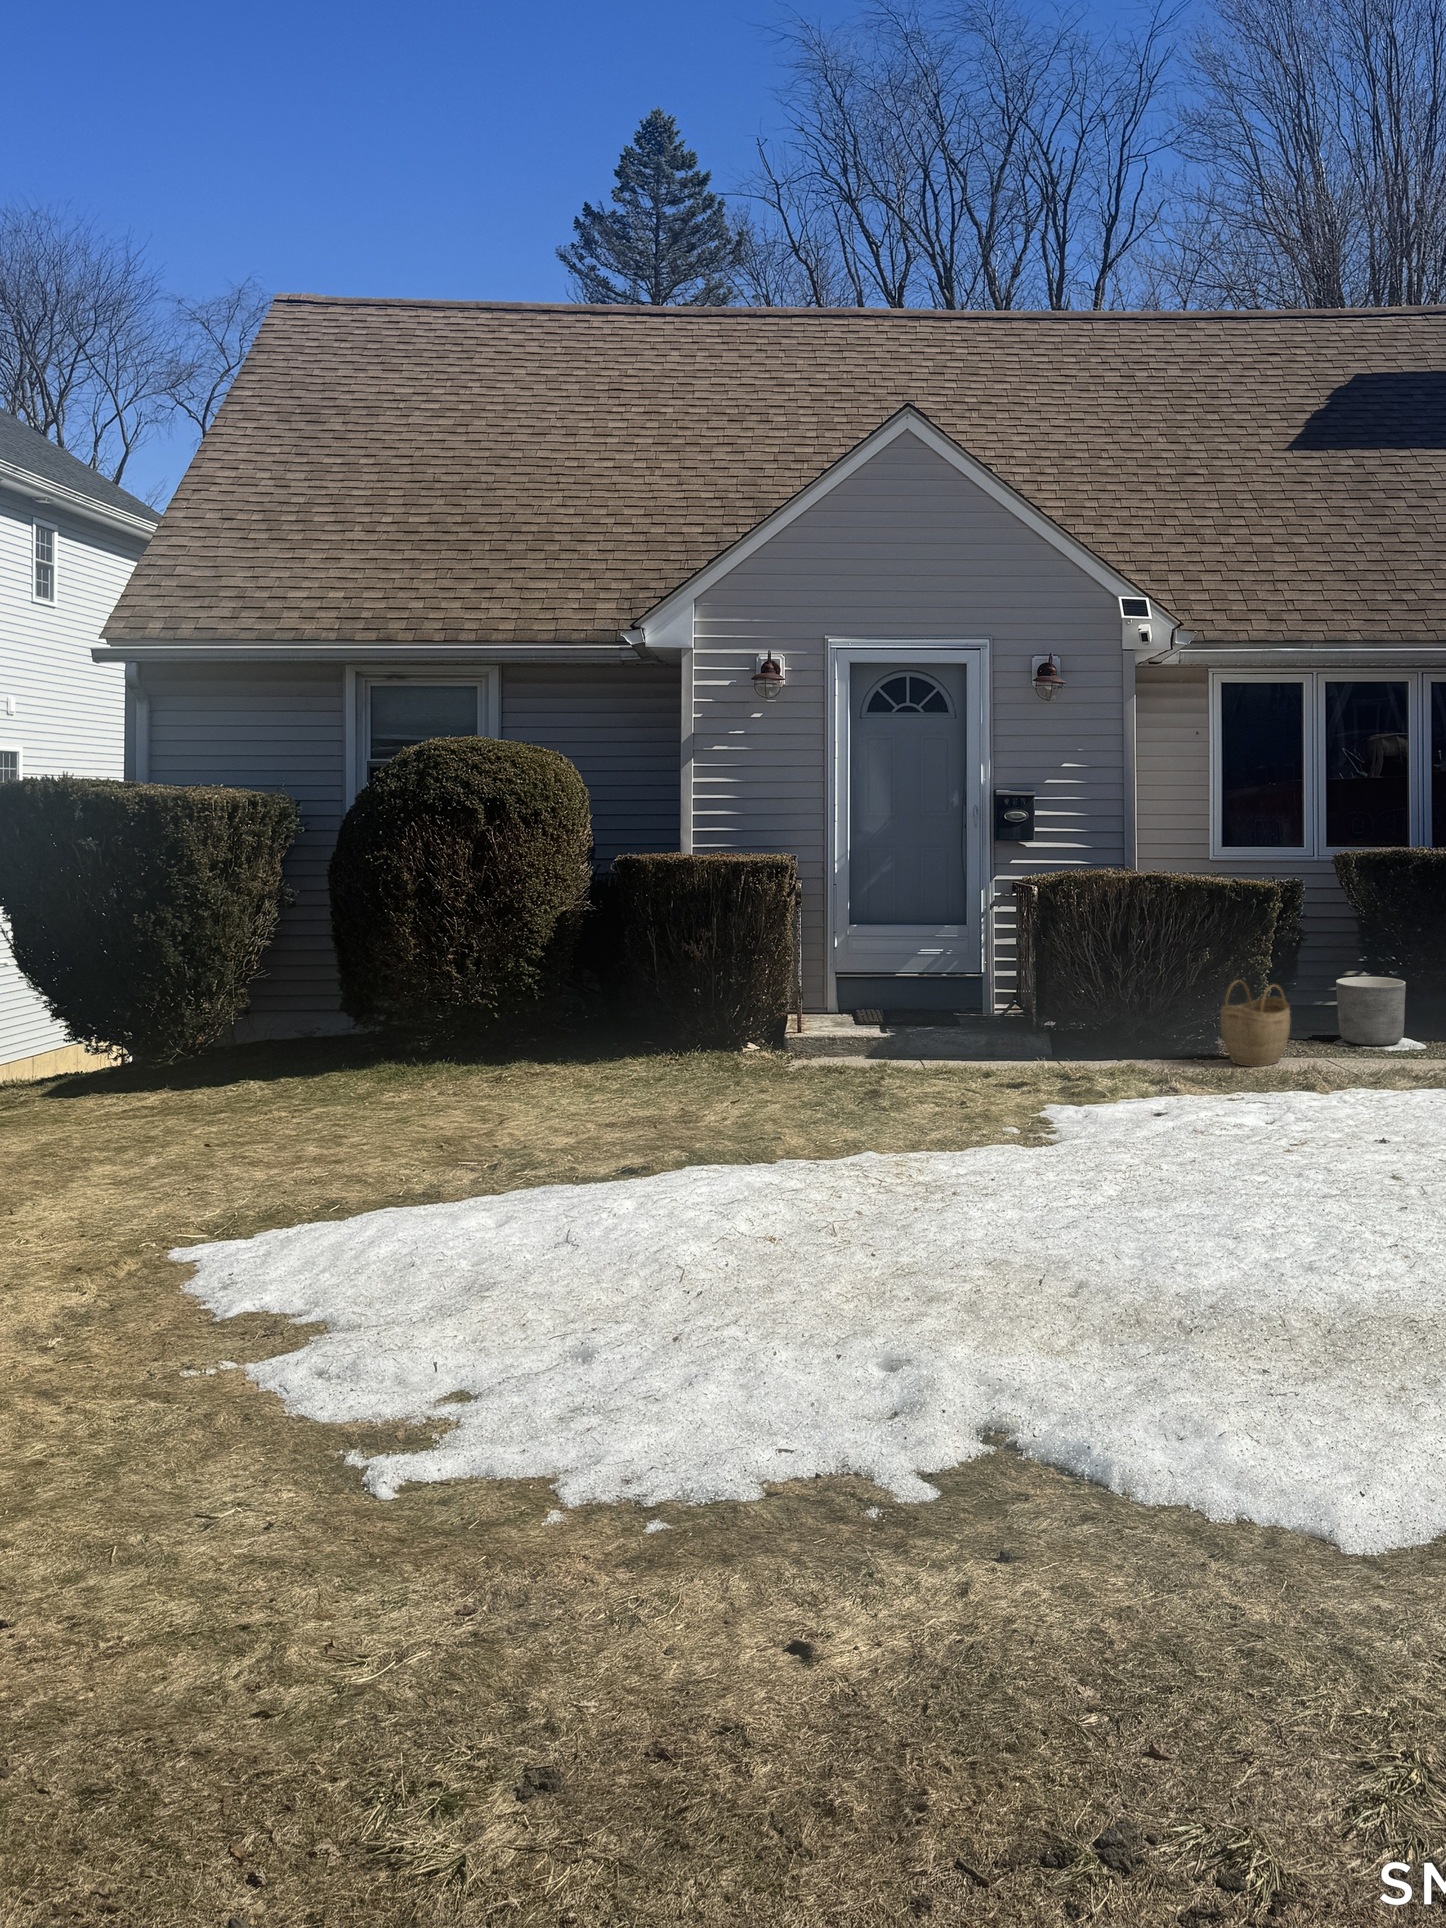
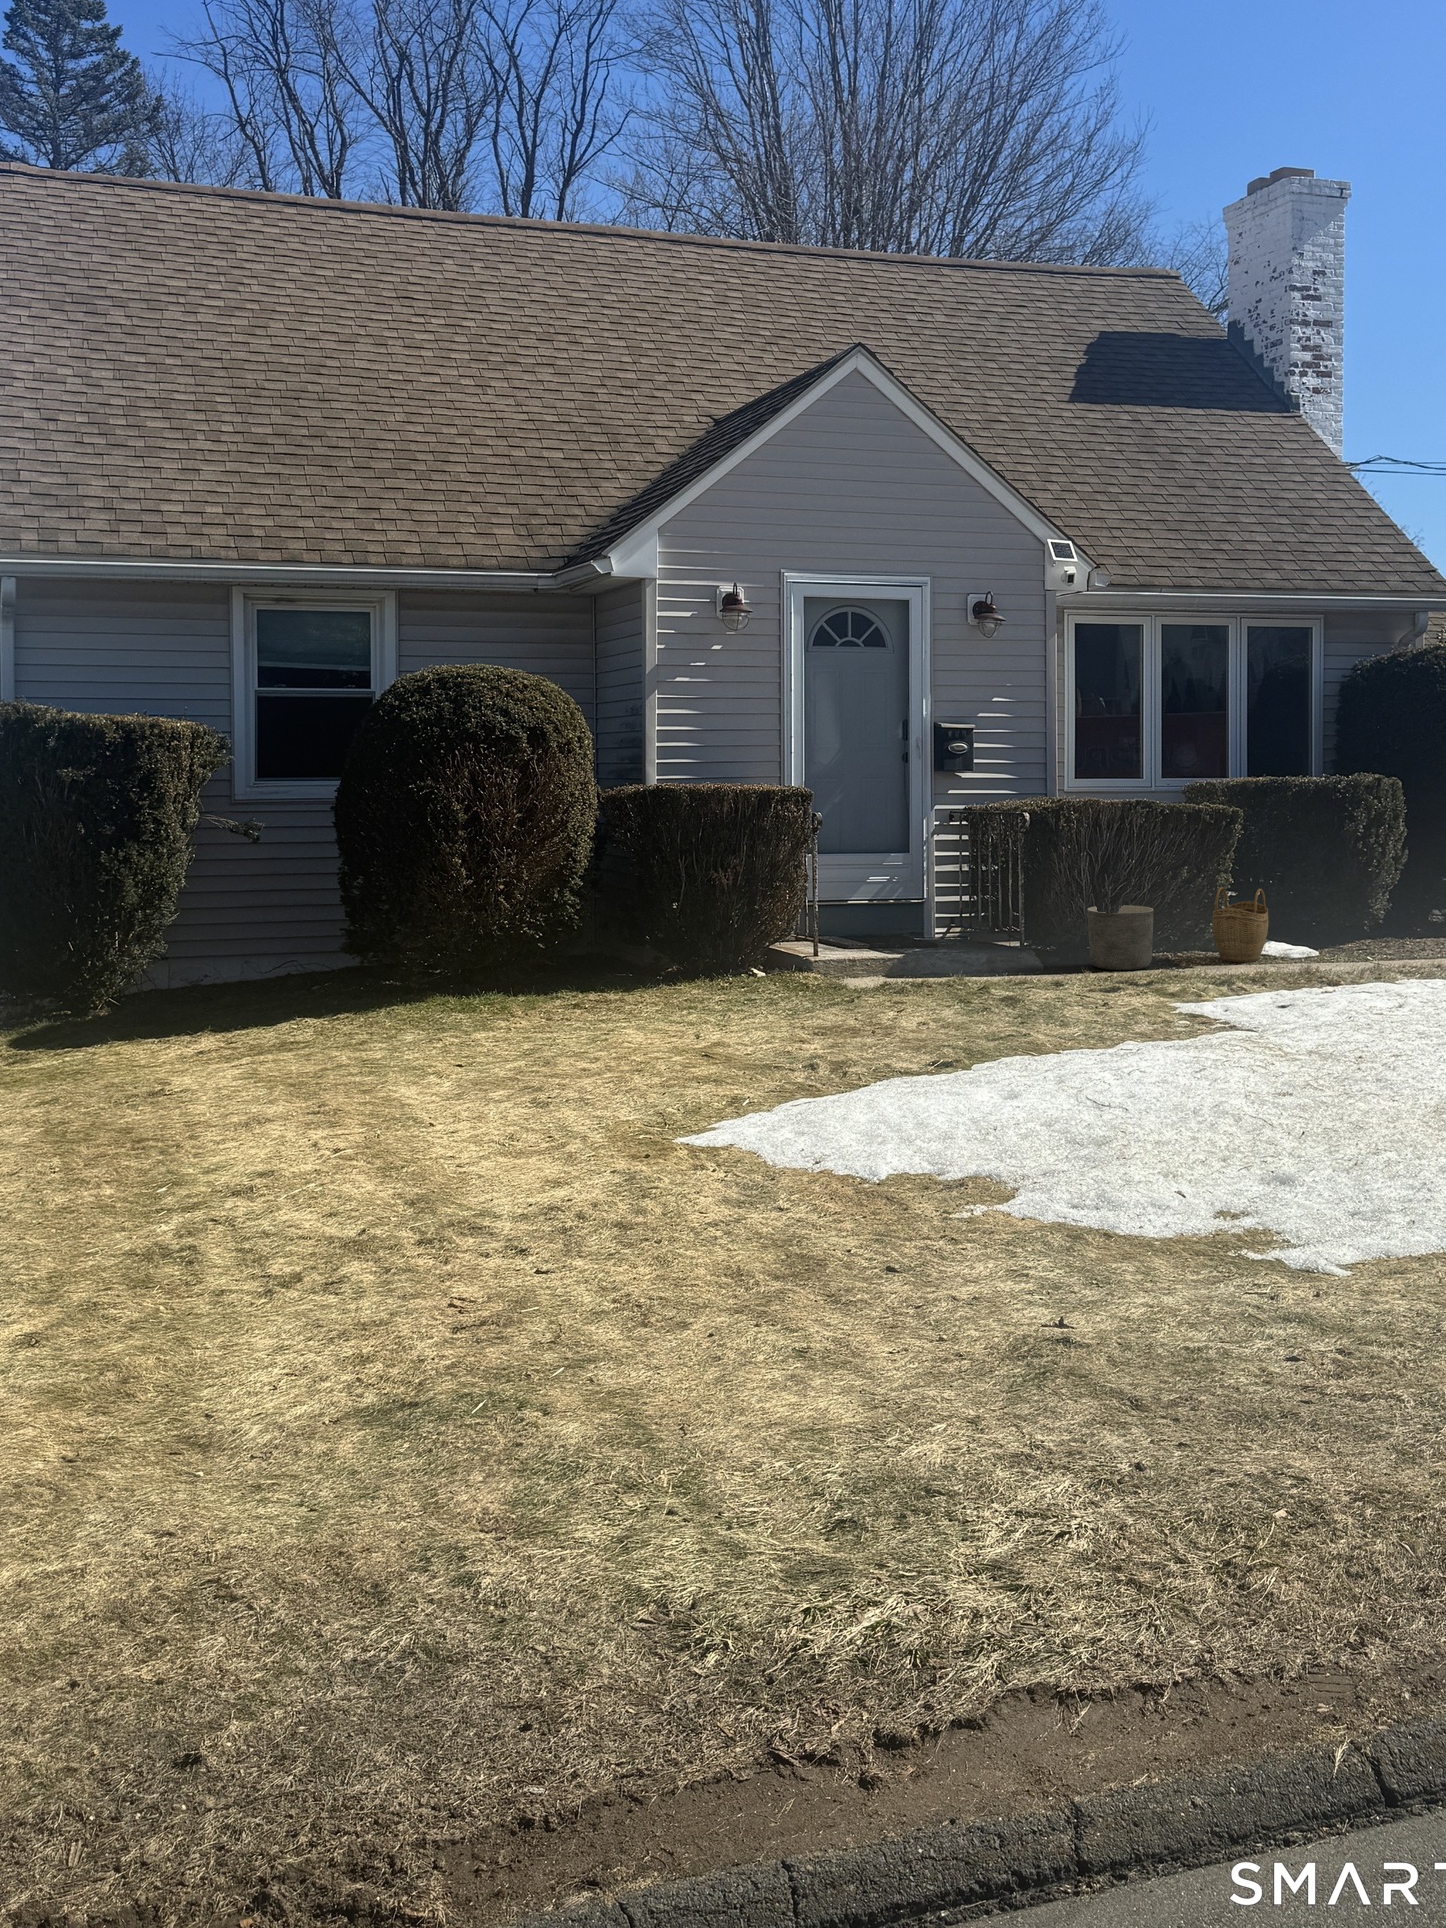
planter: present [1336,977,1406,1046] -> present [1087,905,1154,970]

